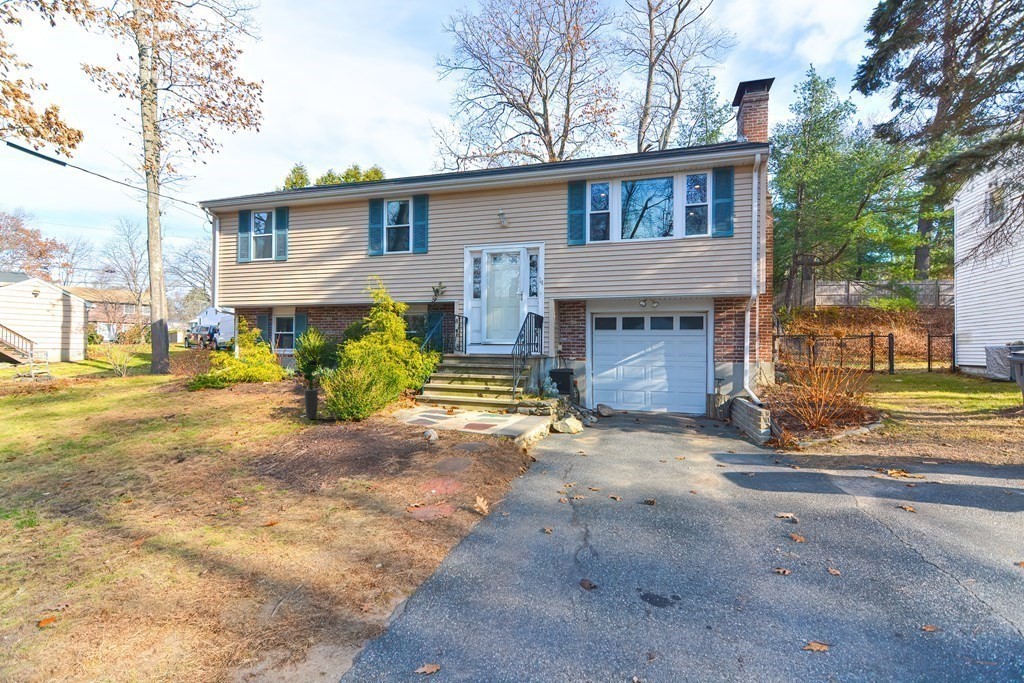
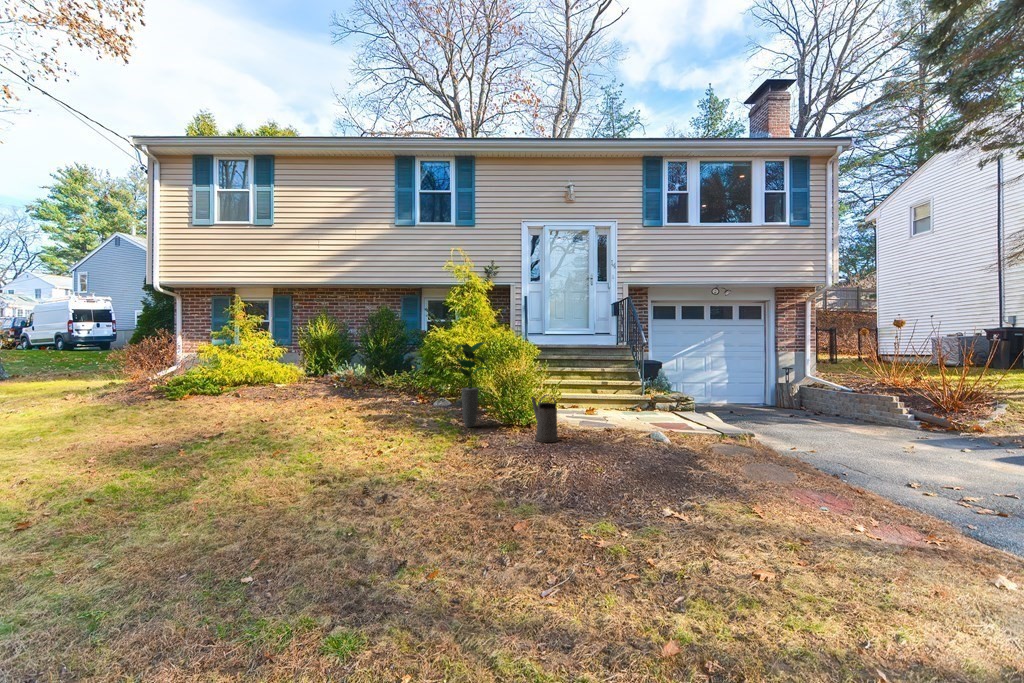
watering can: none [329,396,348,434] -> present [531,395,558,442]

